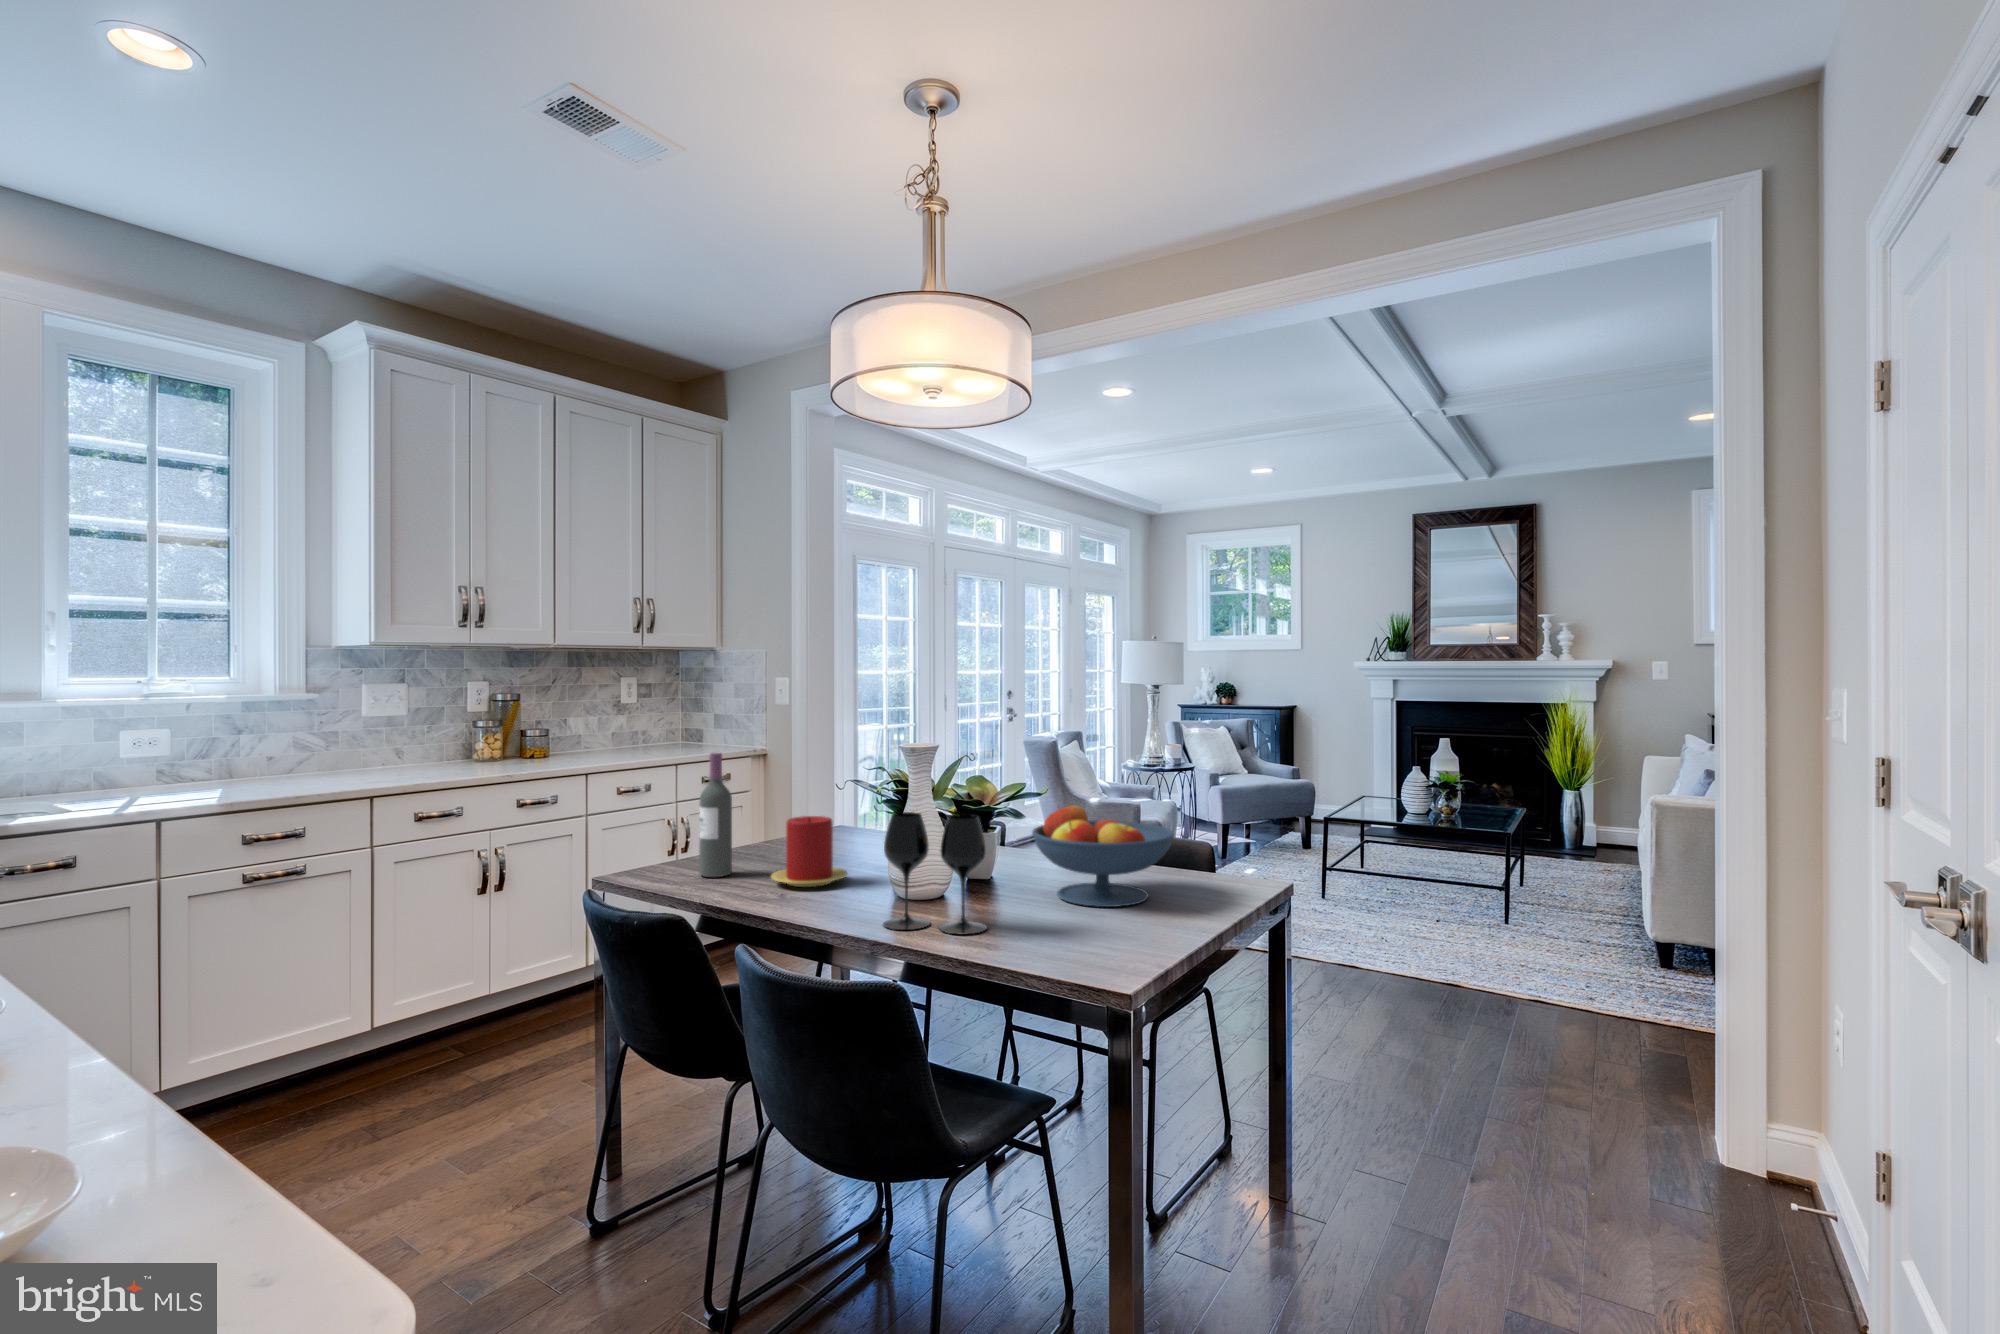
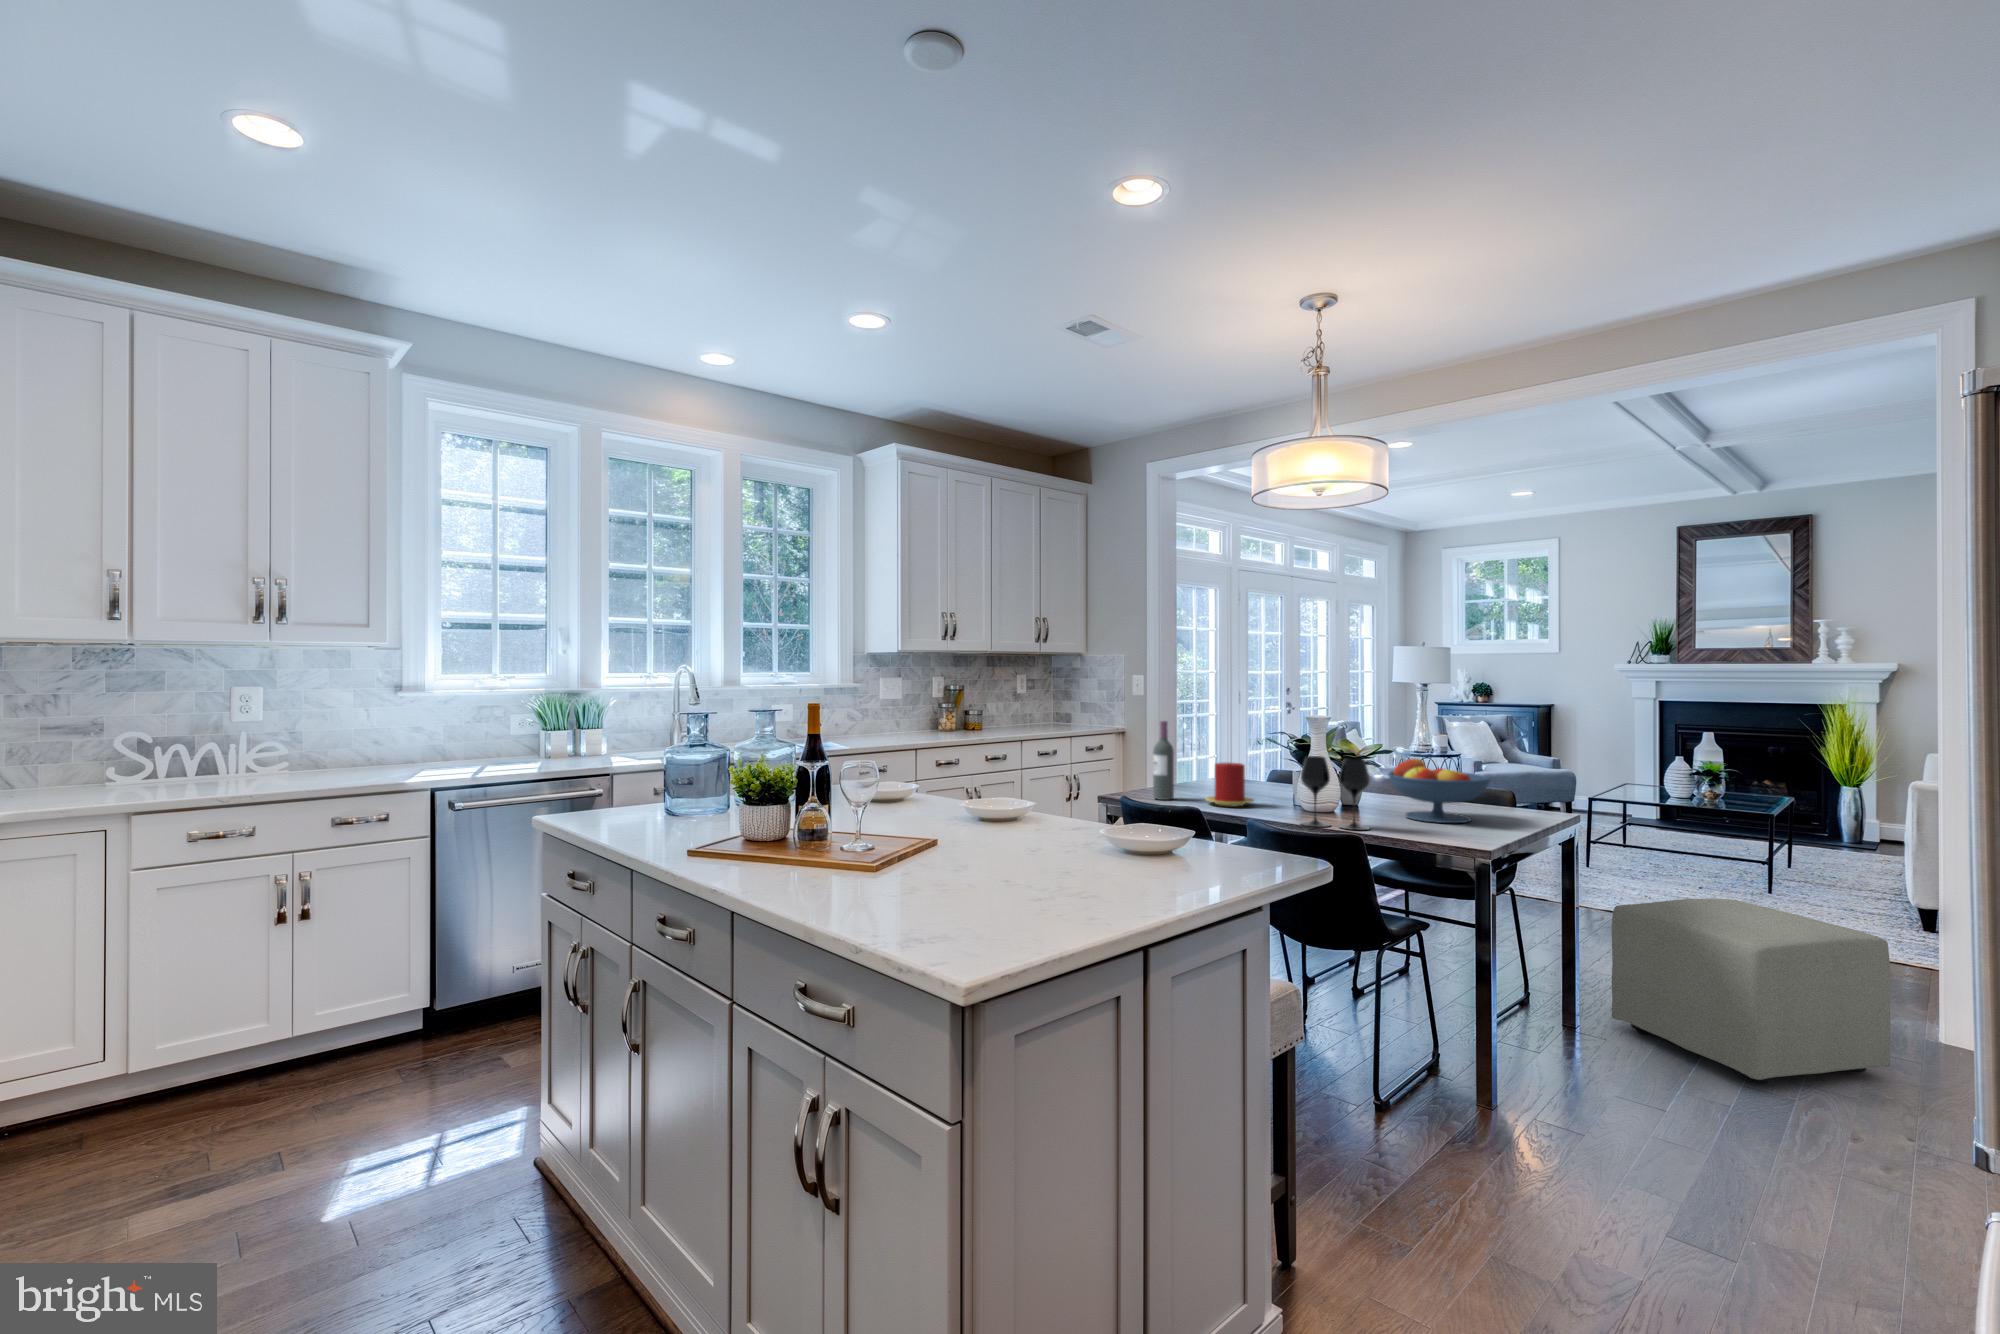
ottoman: none [1337,976,1672,1268] -> present [1611,899,1891,1084]

